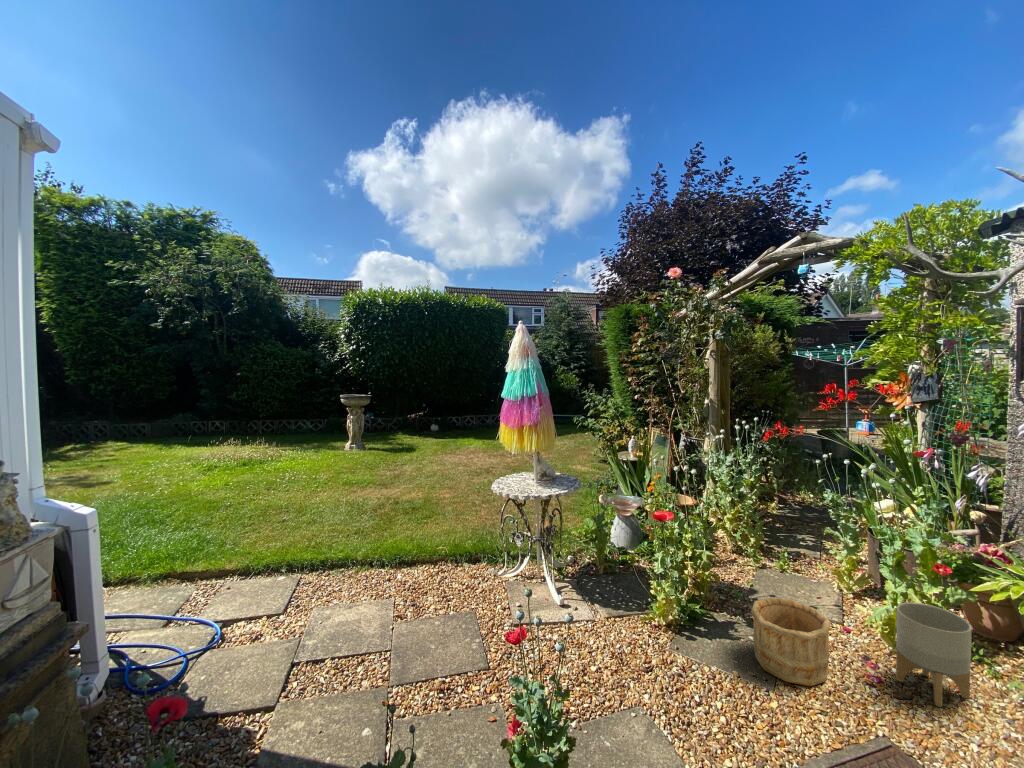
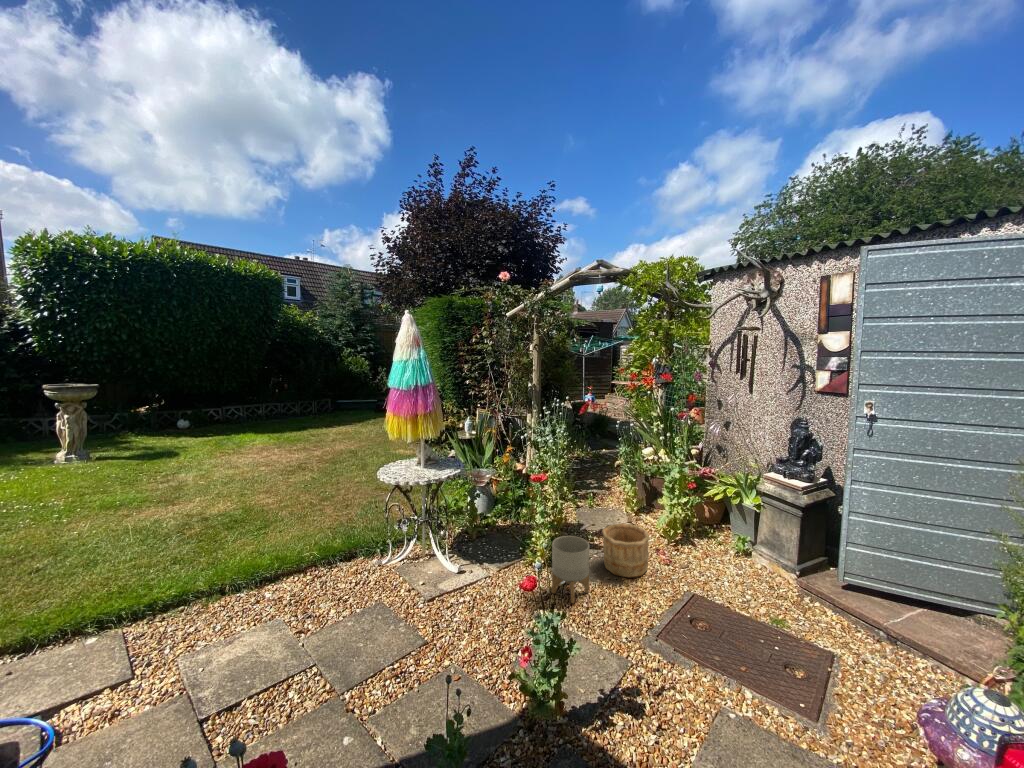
planter: present [896,602,971,707] -> present [552,536,589,603]

